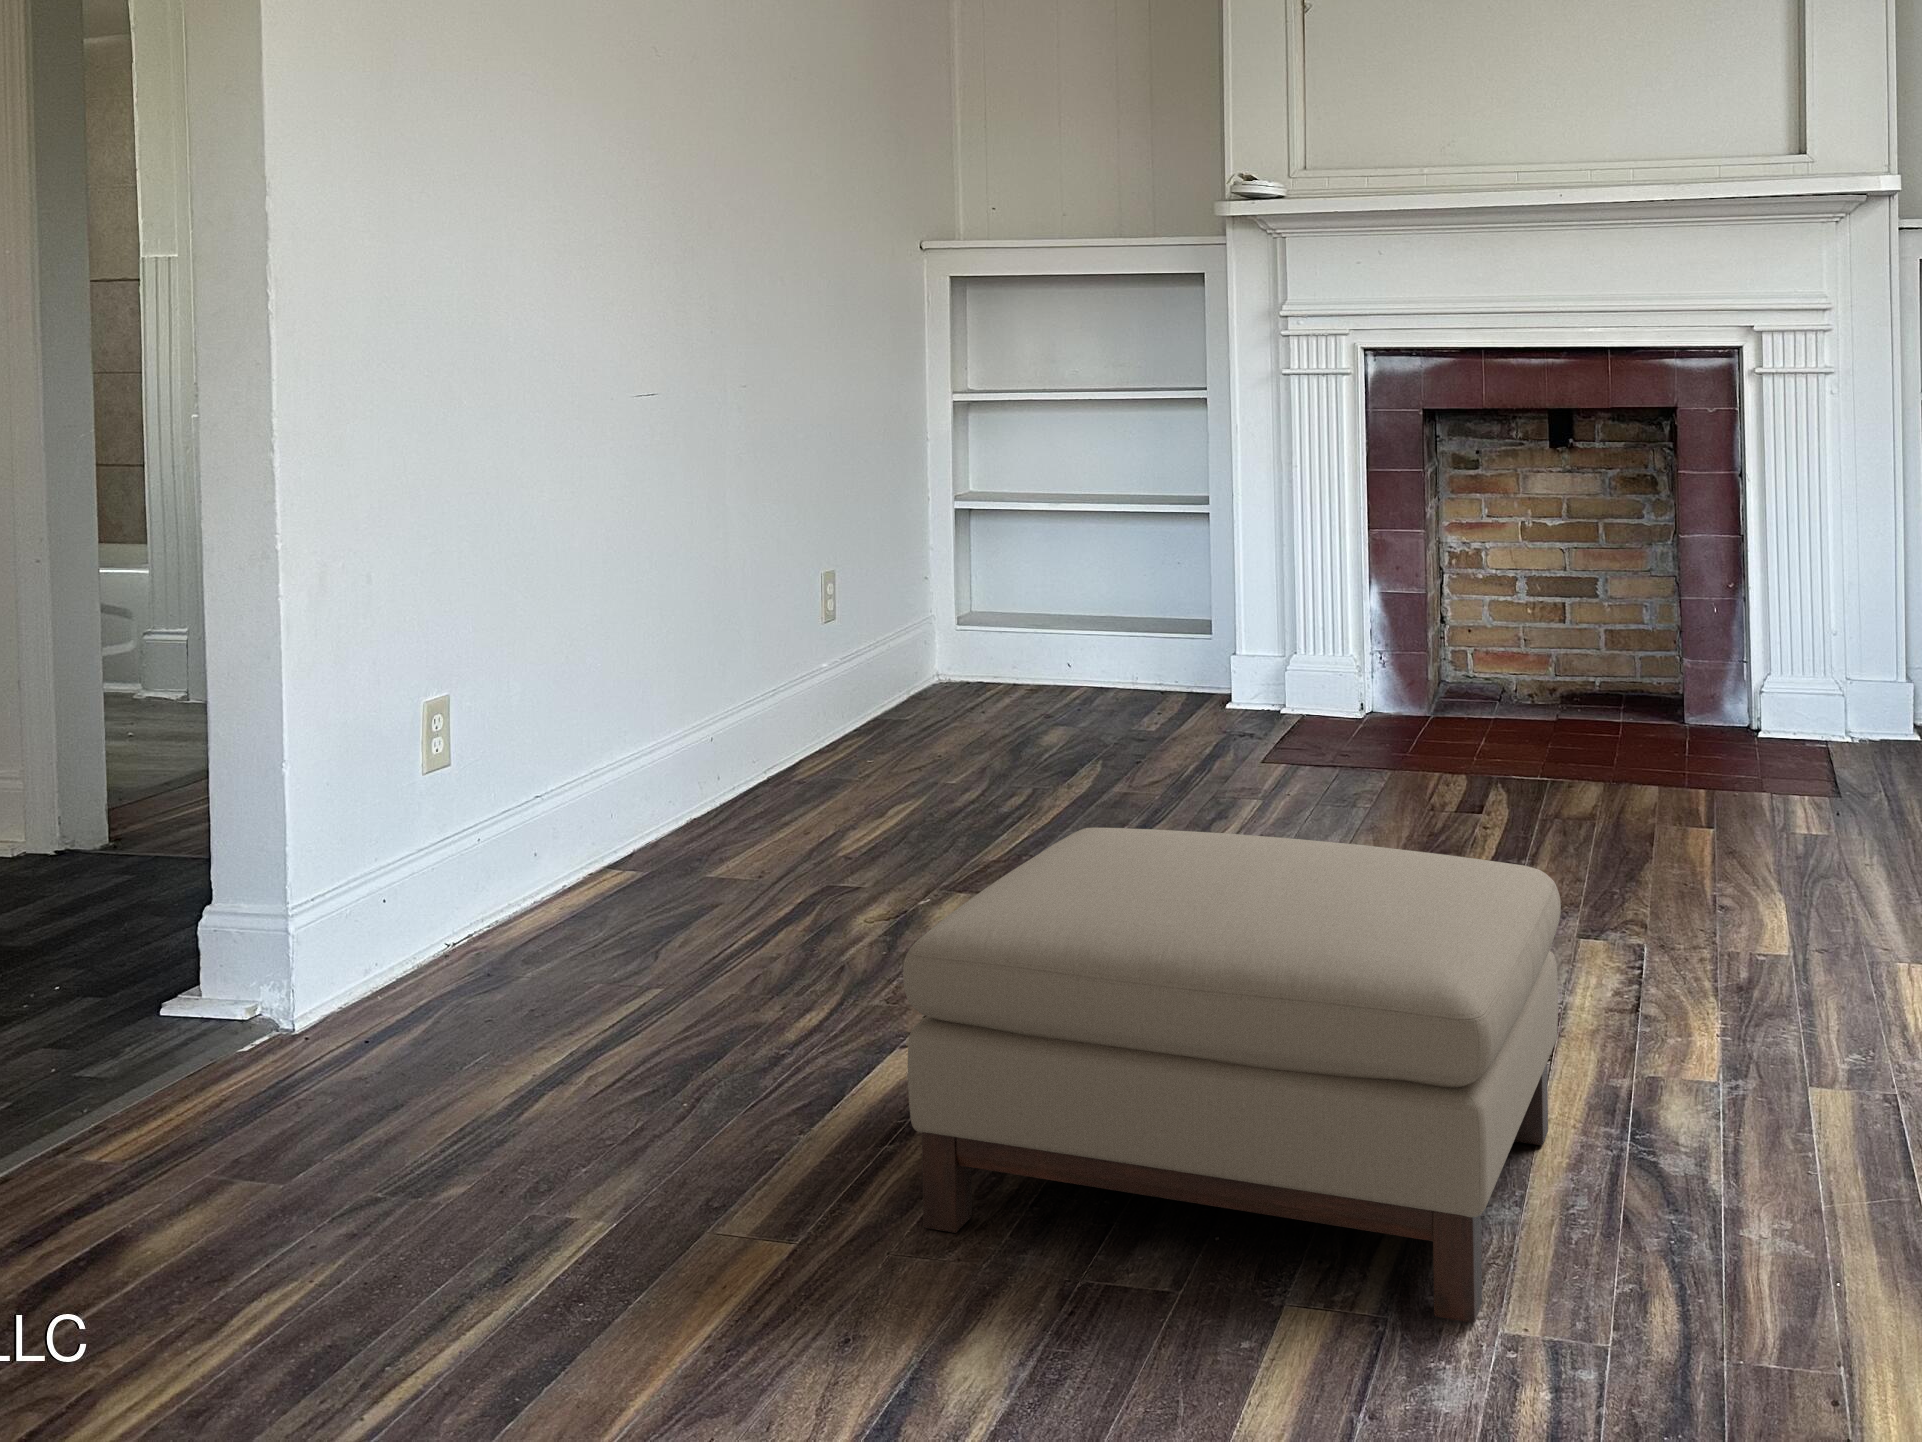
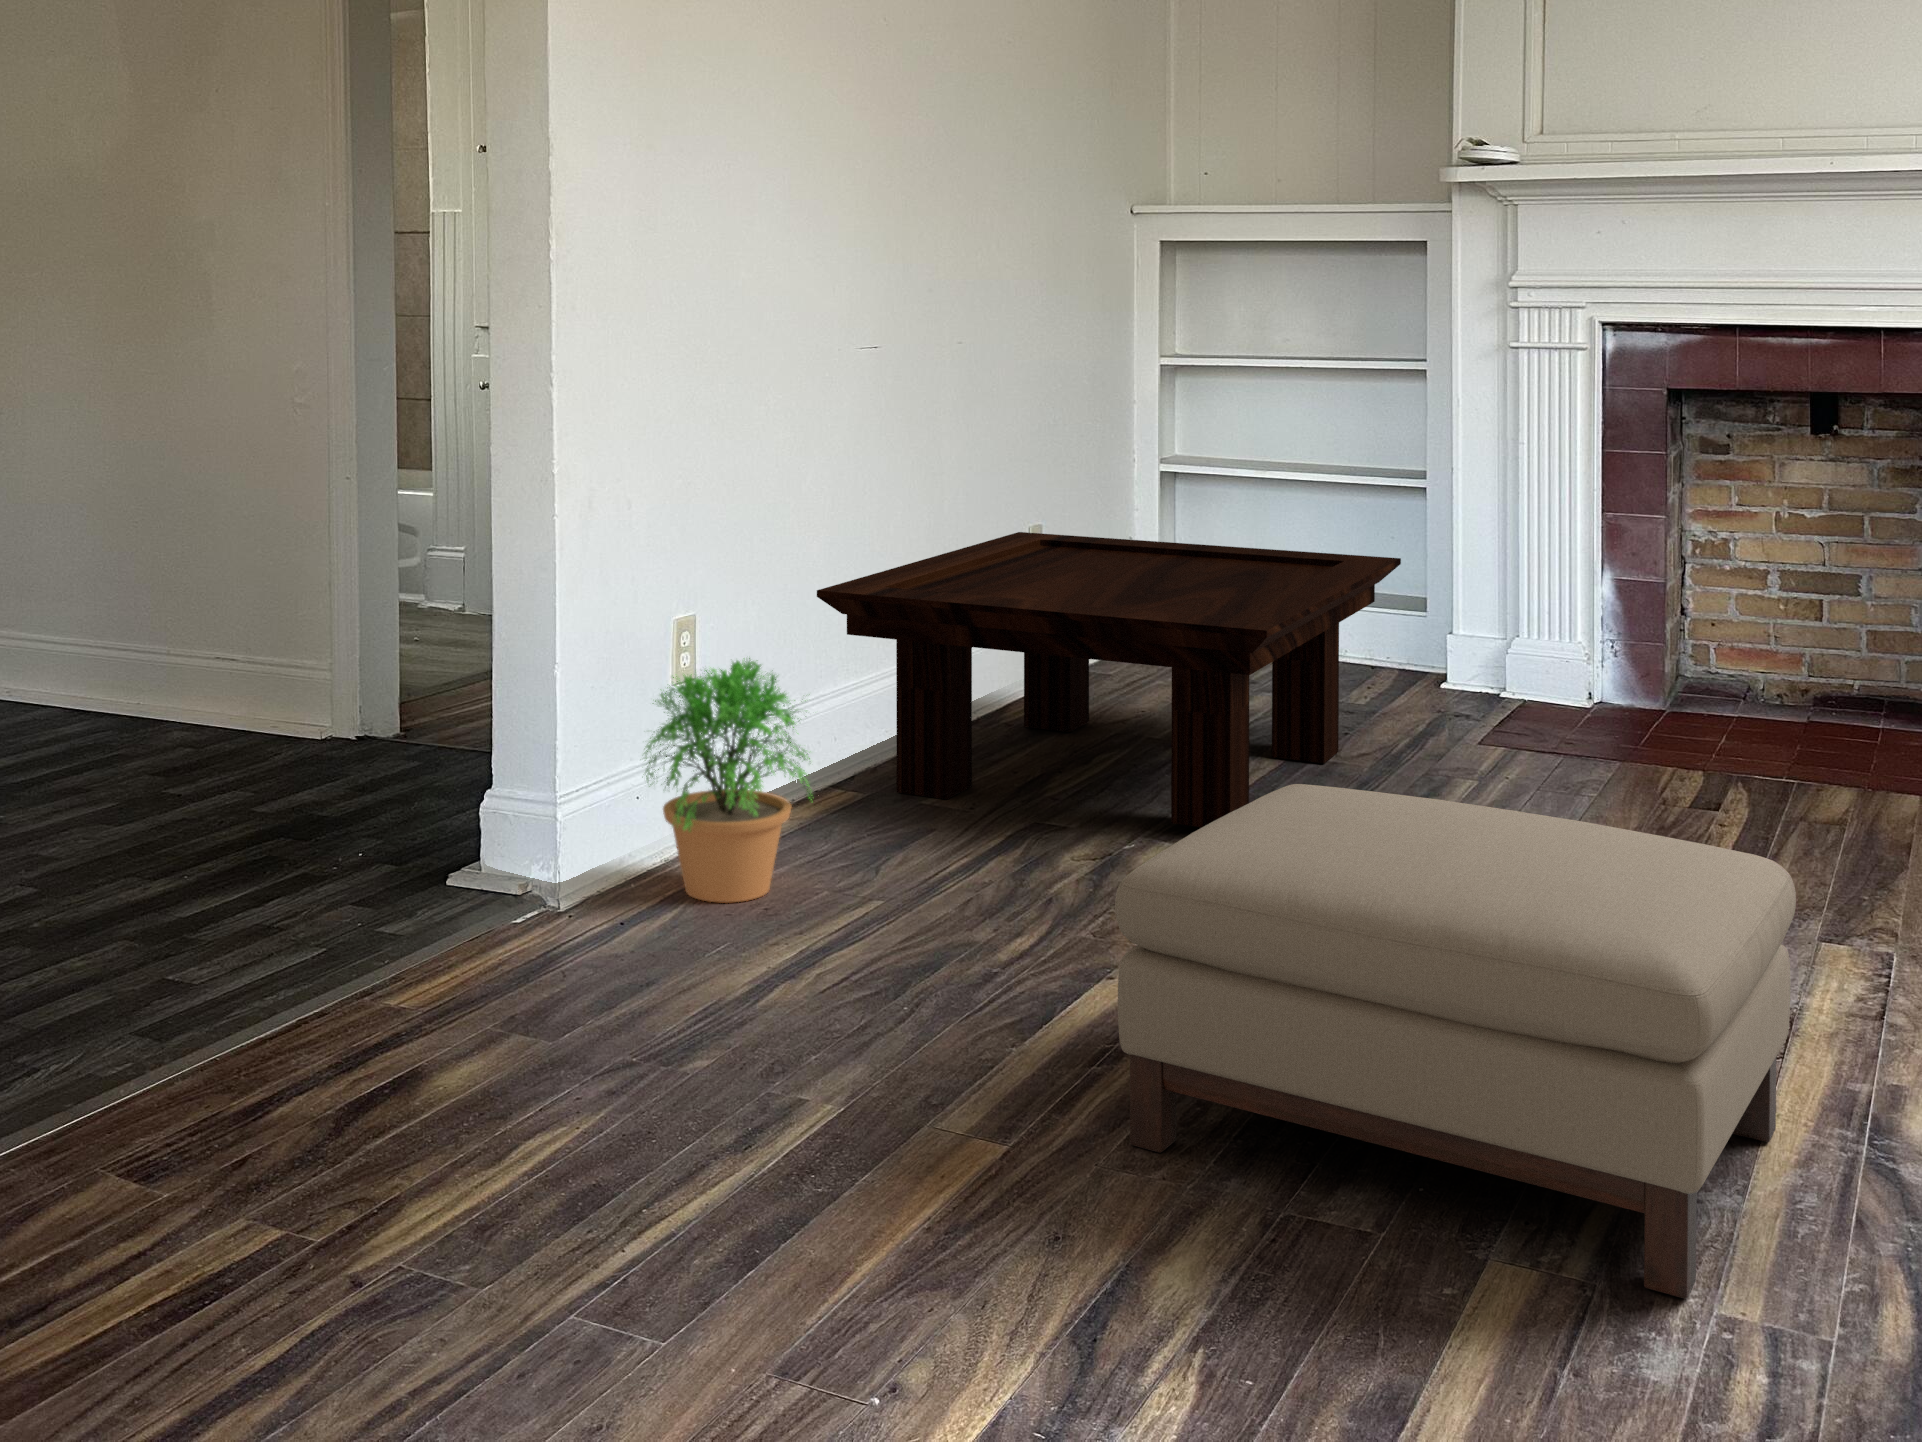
coffee table: none [595,579,1189,874] -> present [817,532,1401,827]
potted plant: none [389,728,596,1001] -> present [645,658,812,903]

